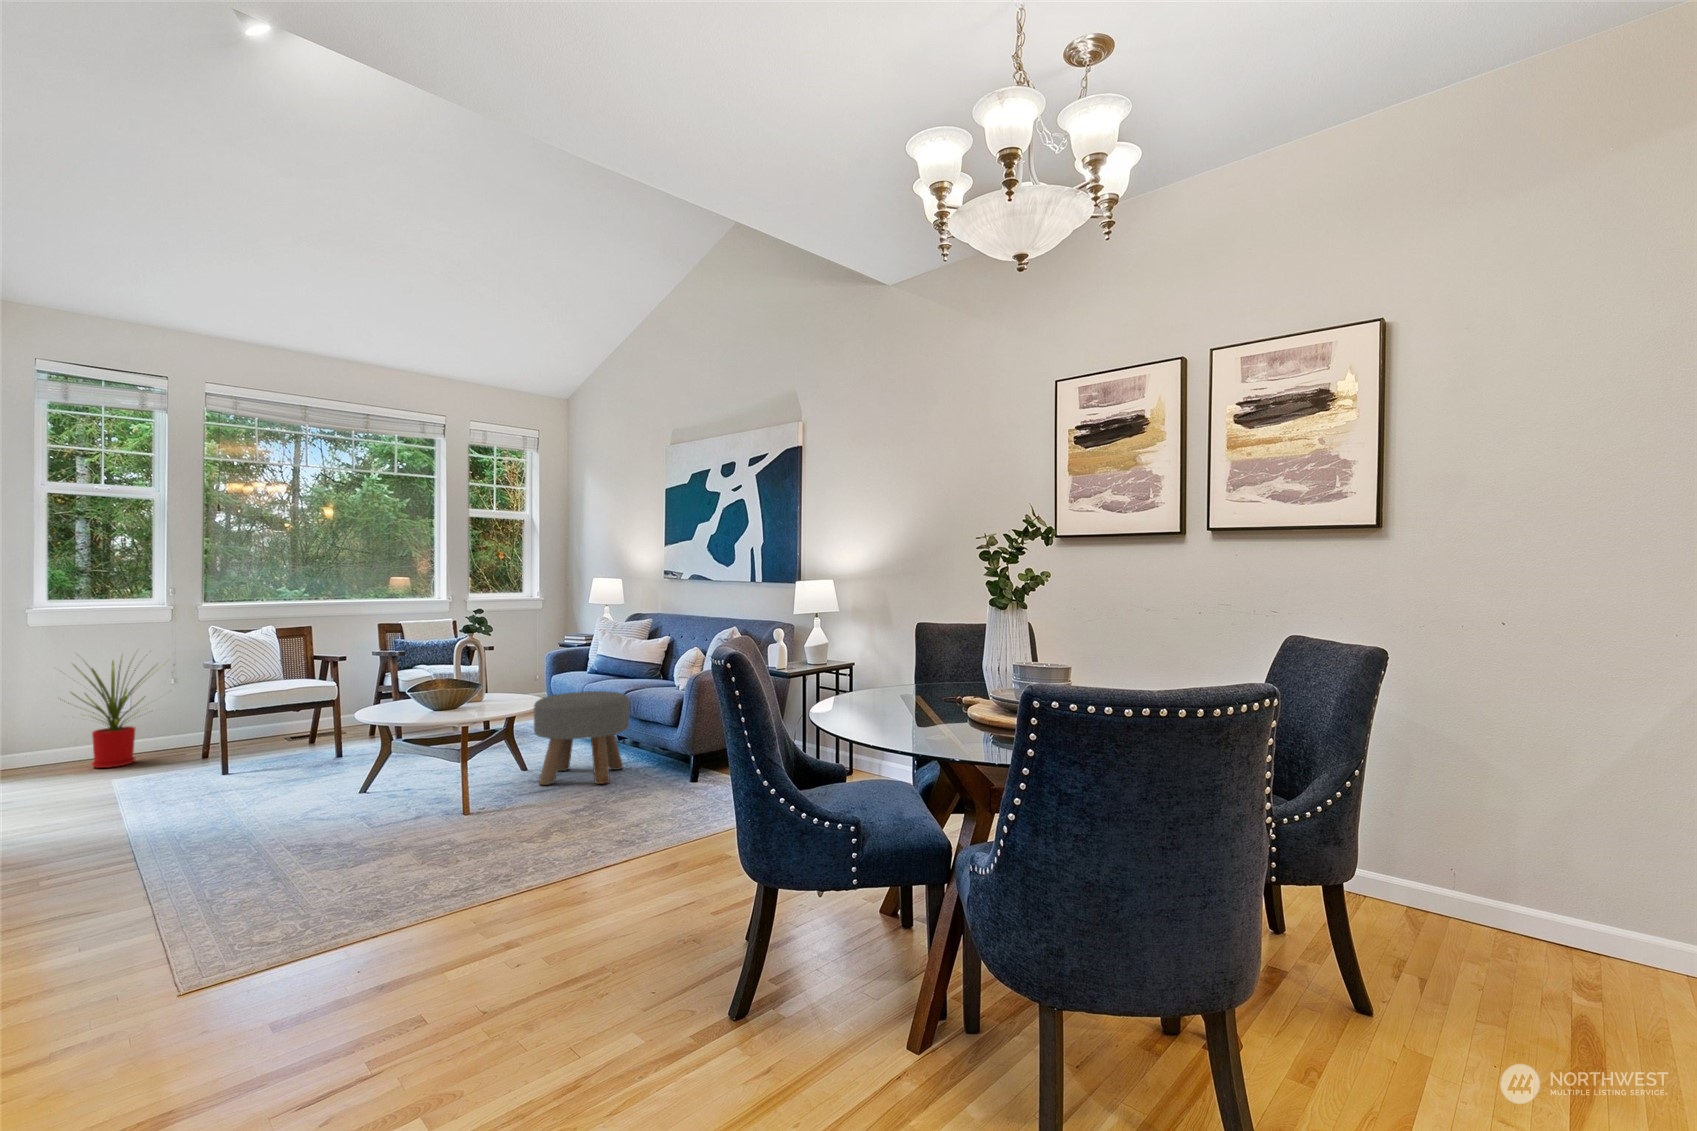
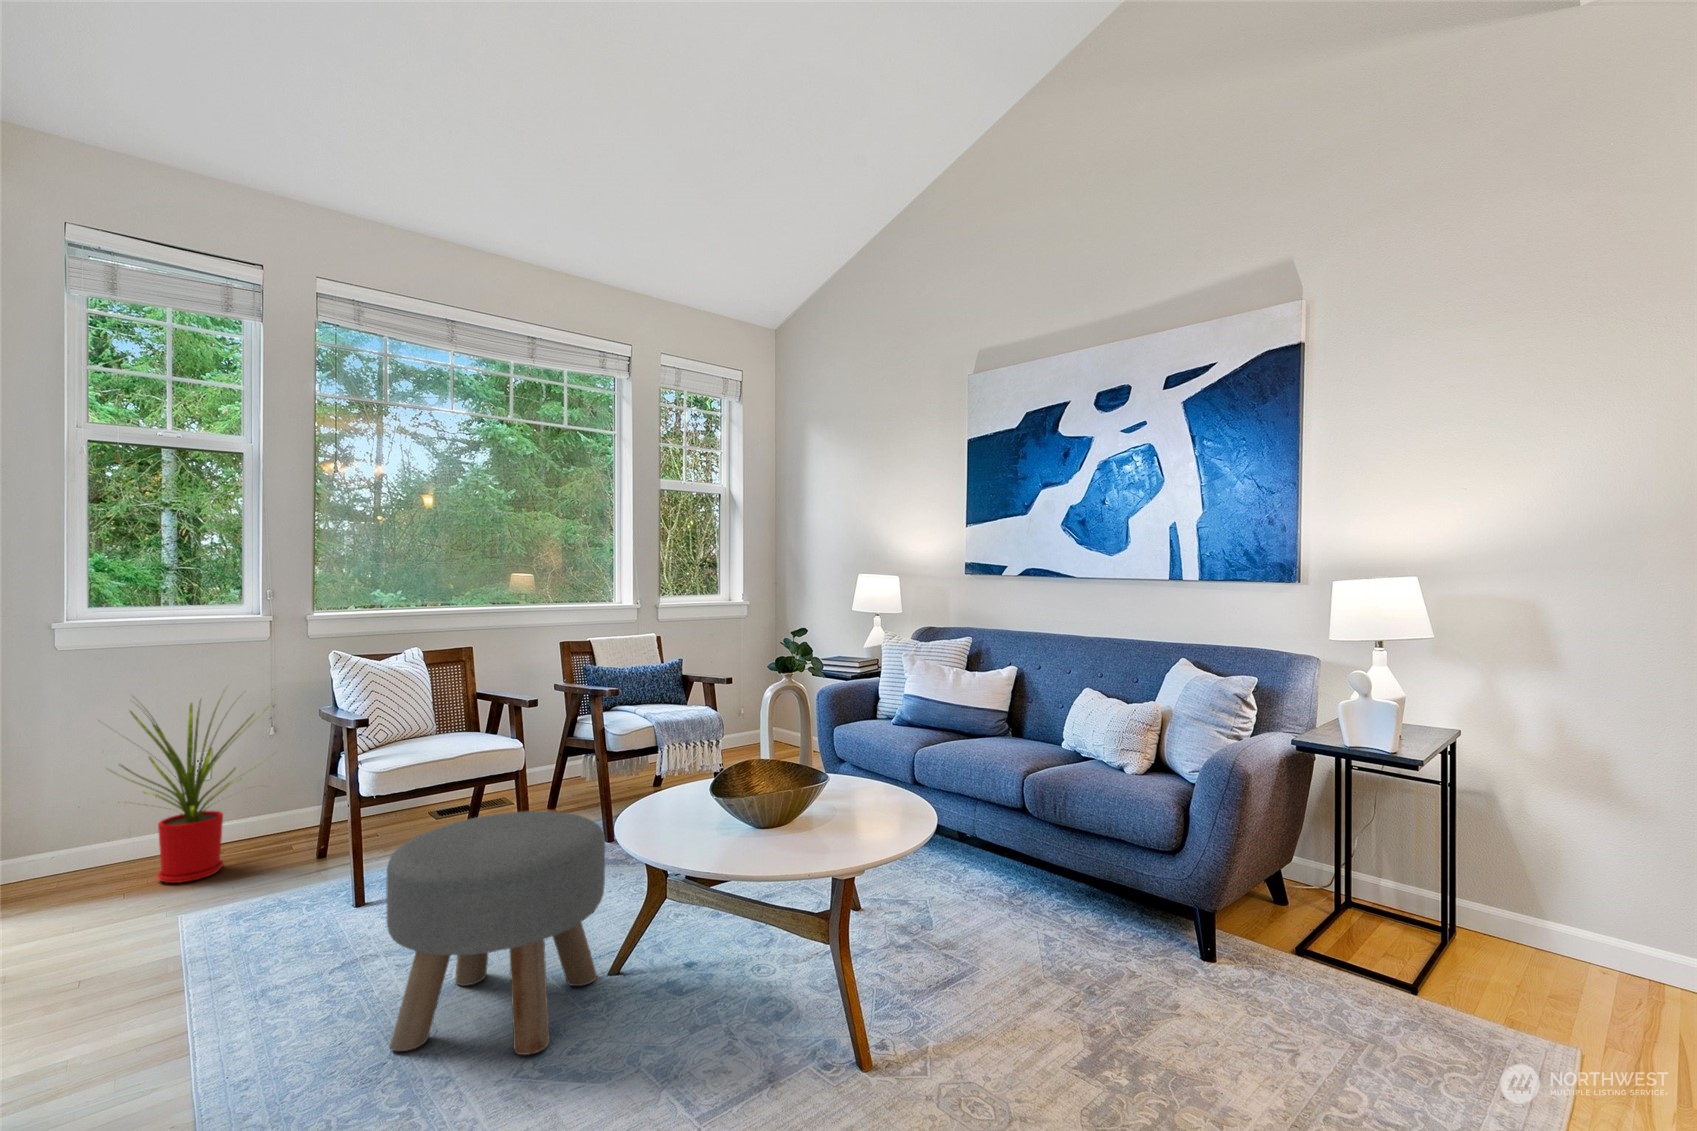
ottoman: present [534,691,630,785] -> present [386,811,605,1055]

